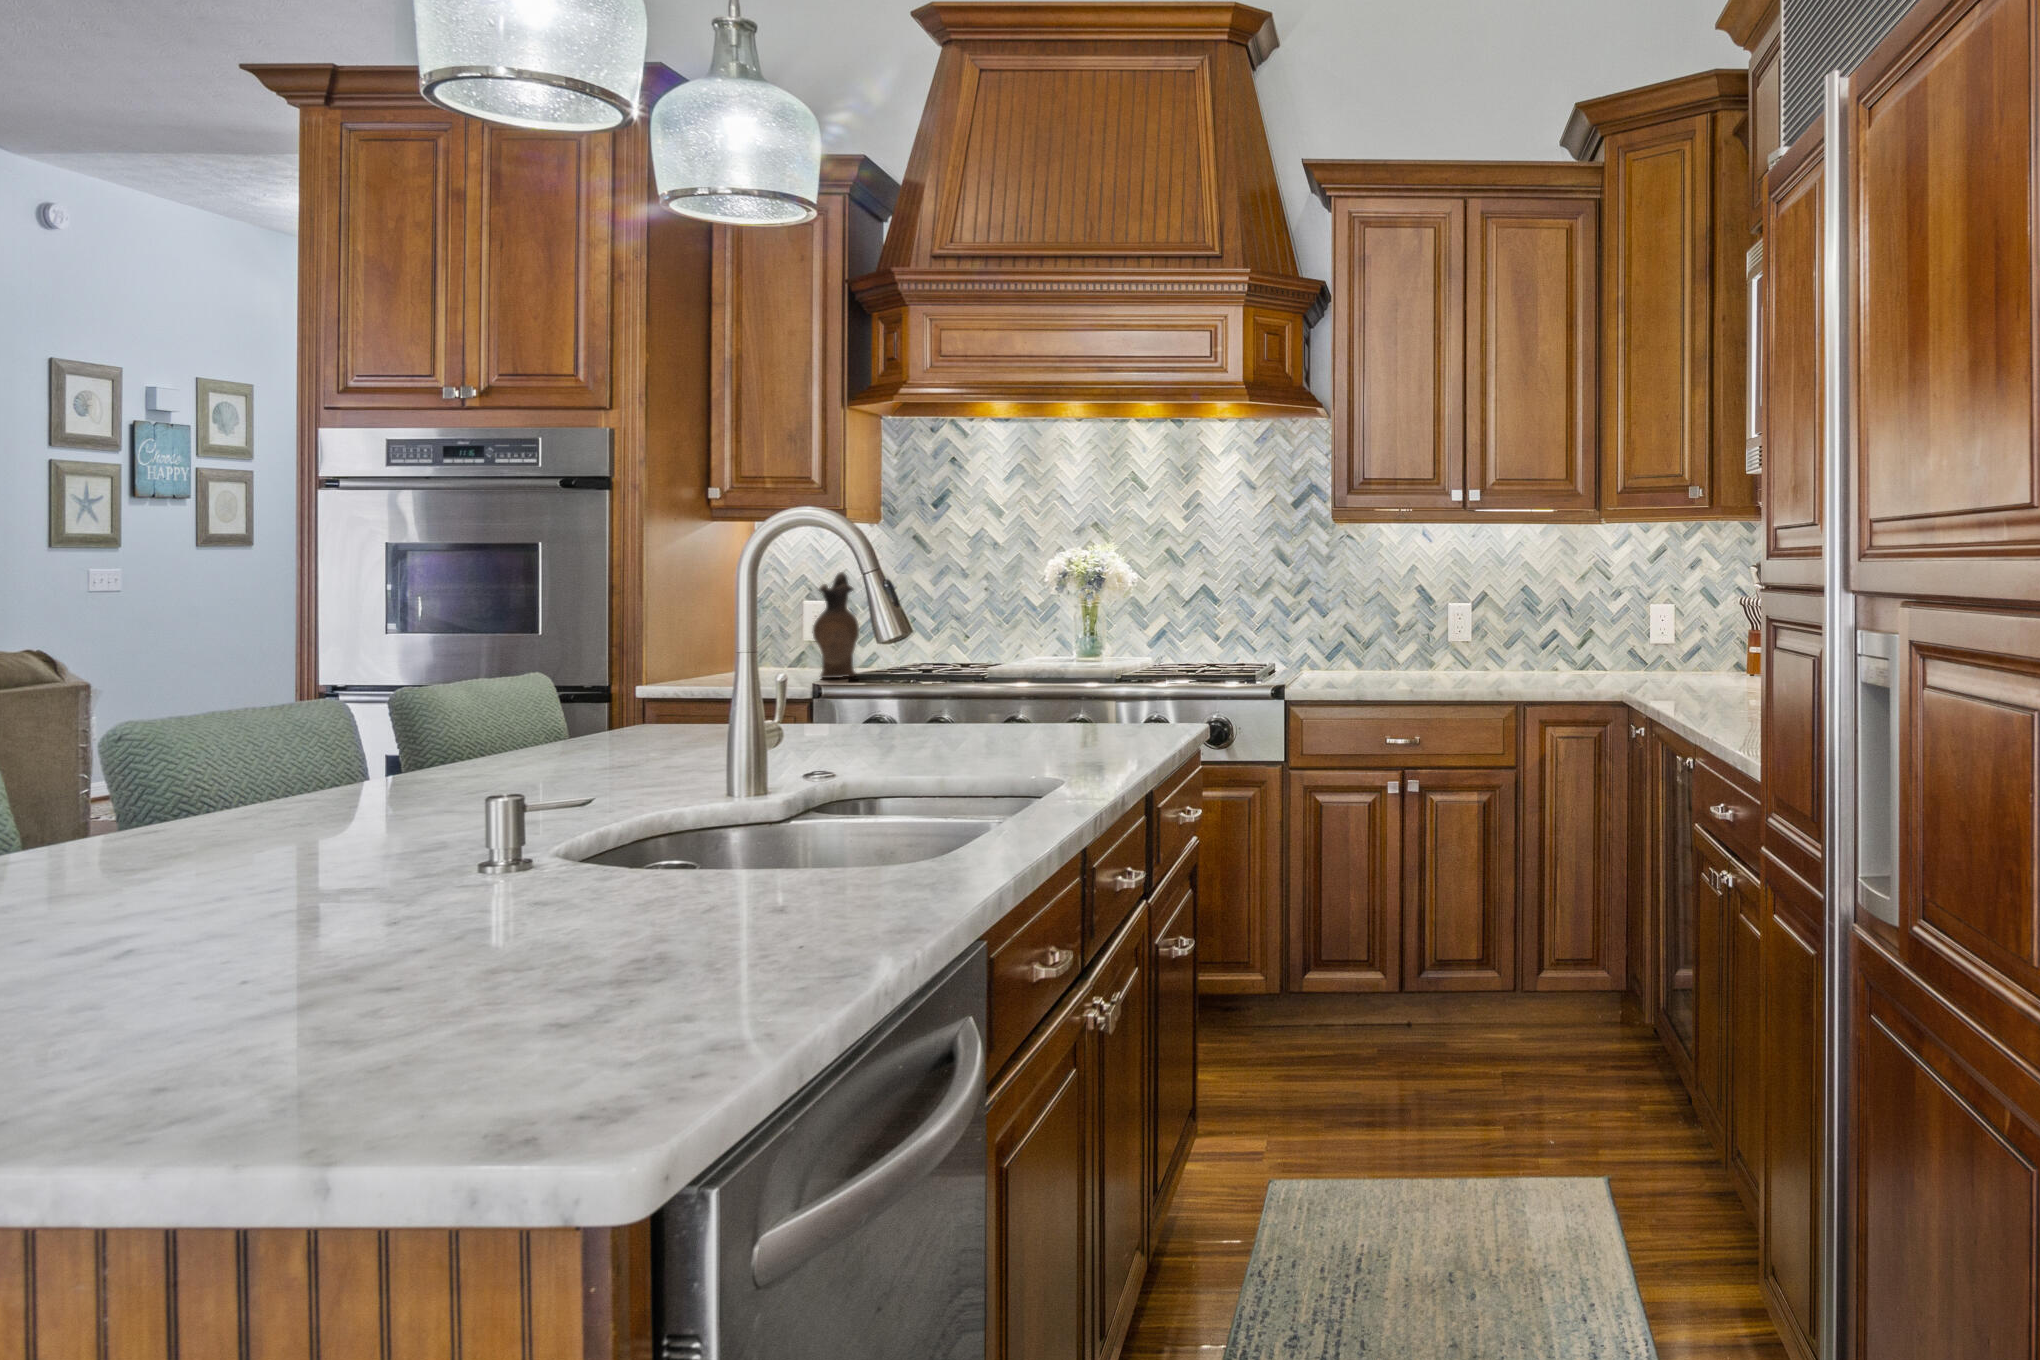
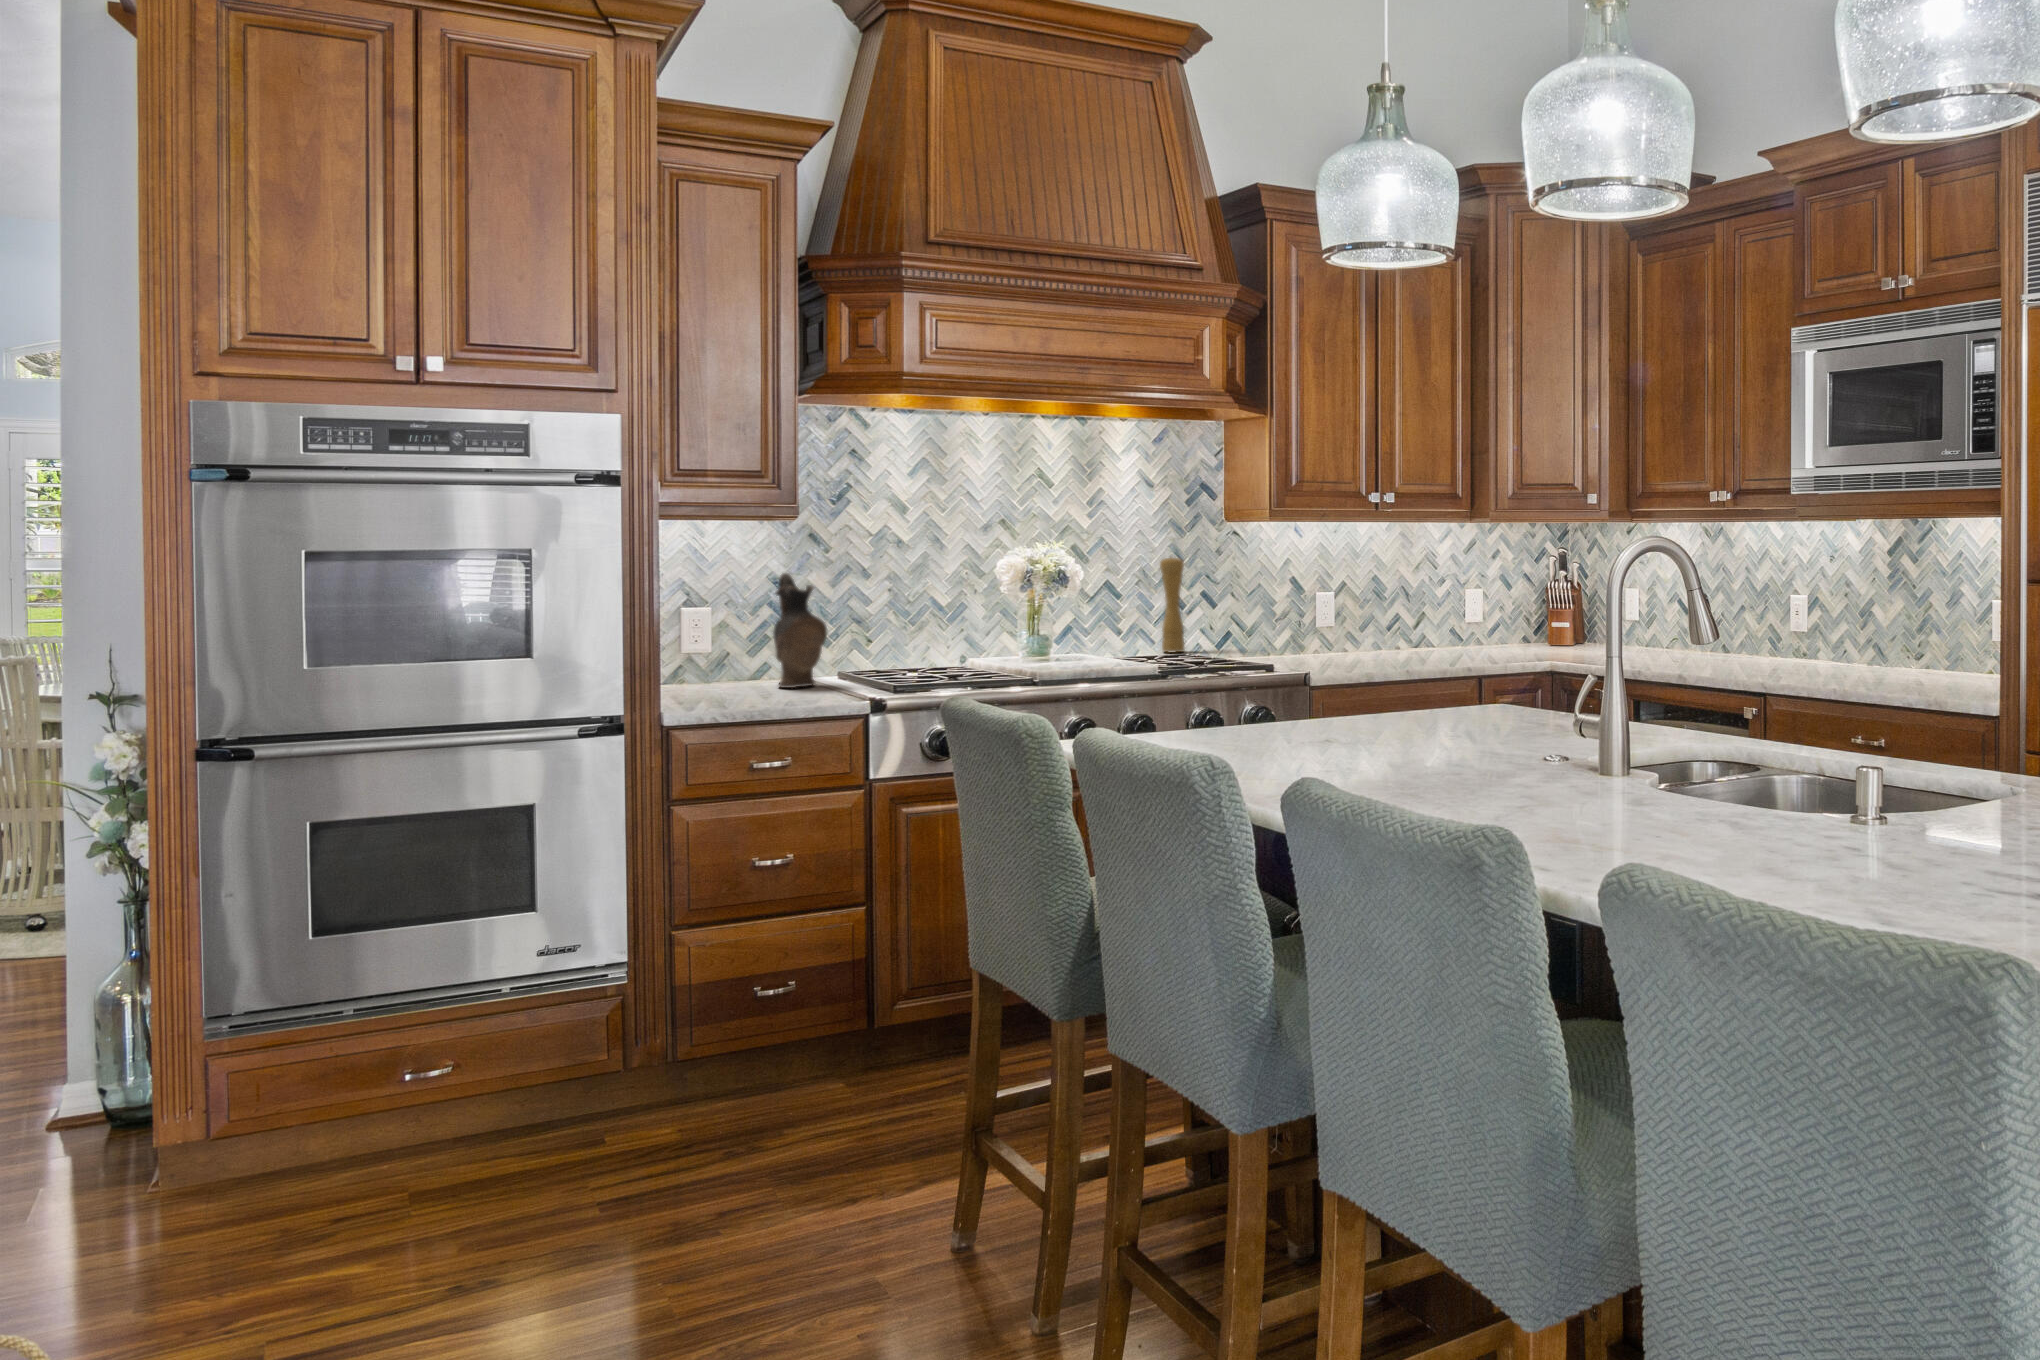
pepper mill: none [1236,561,1262,663] -> present [1160,557,1185,652]

